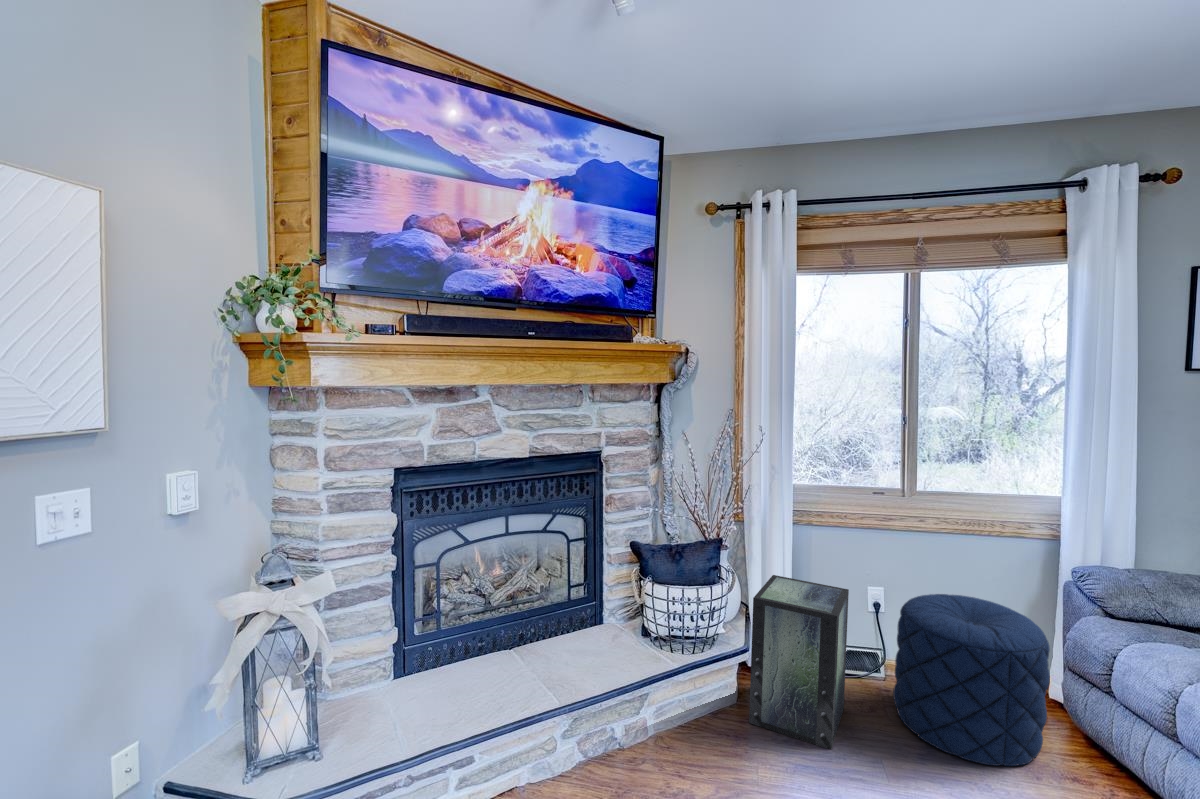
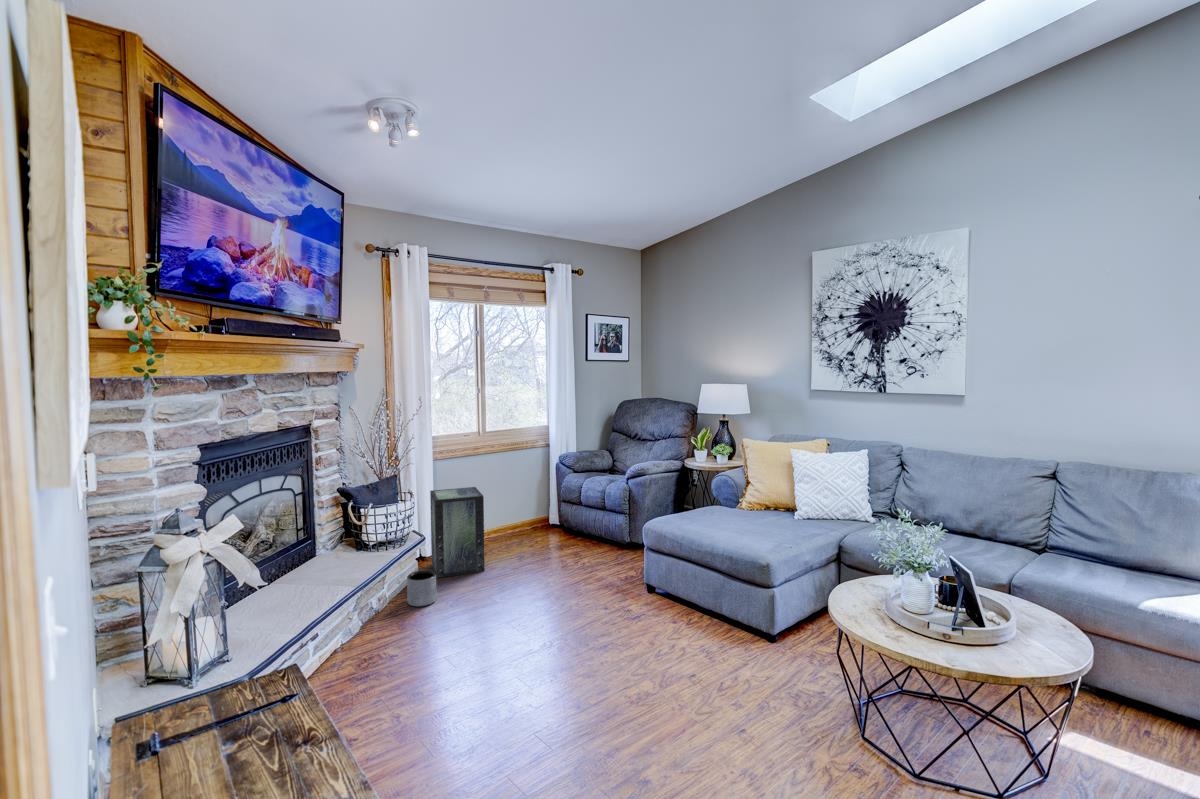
pouf: present [893,594,1050,766] -> none [496,479,563,553]
planter: none [668,705,715,773] -> present [407,570,437,607]

